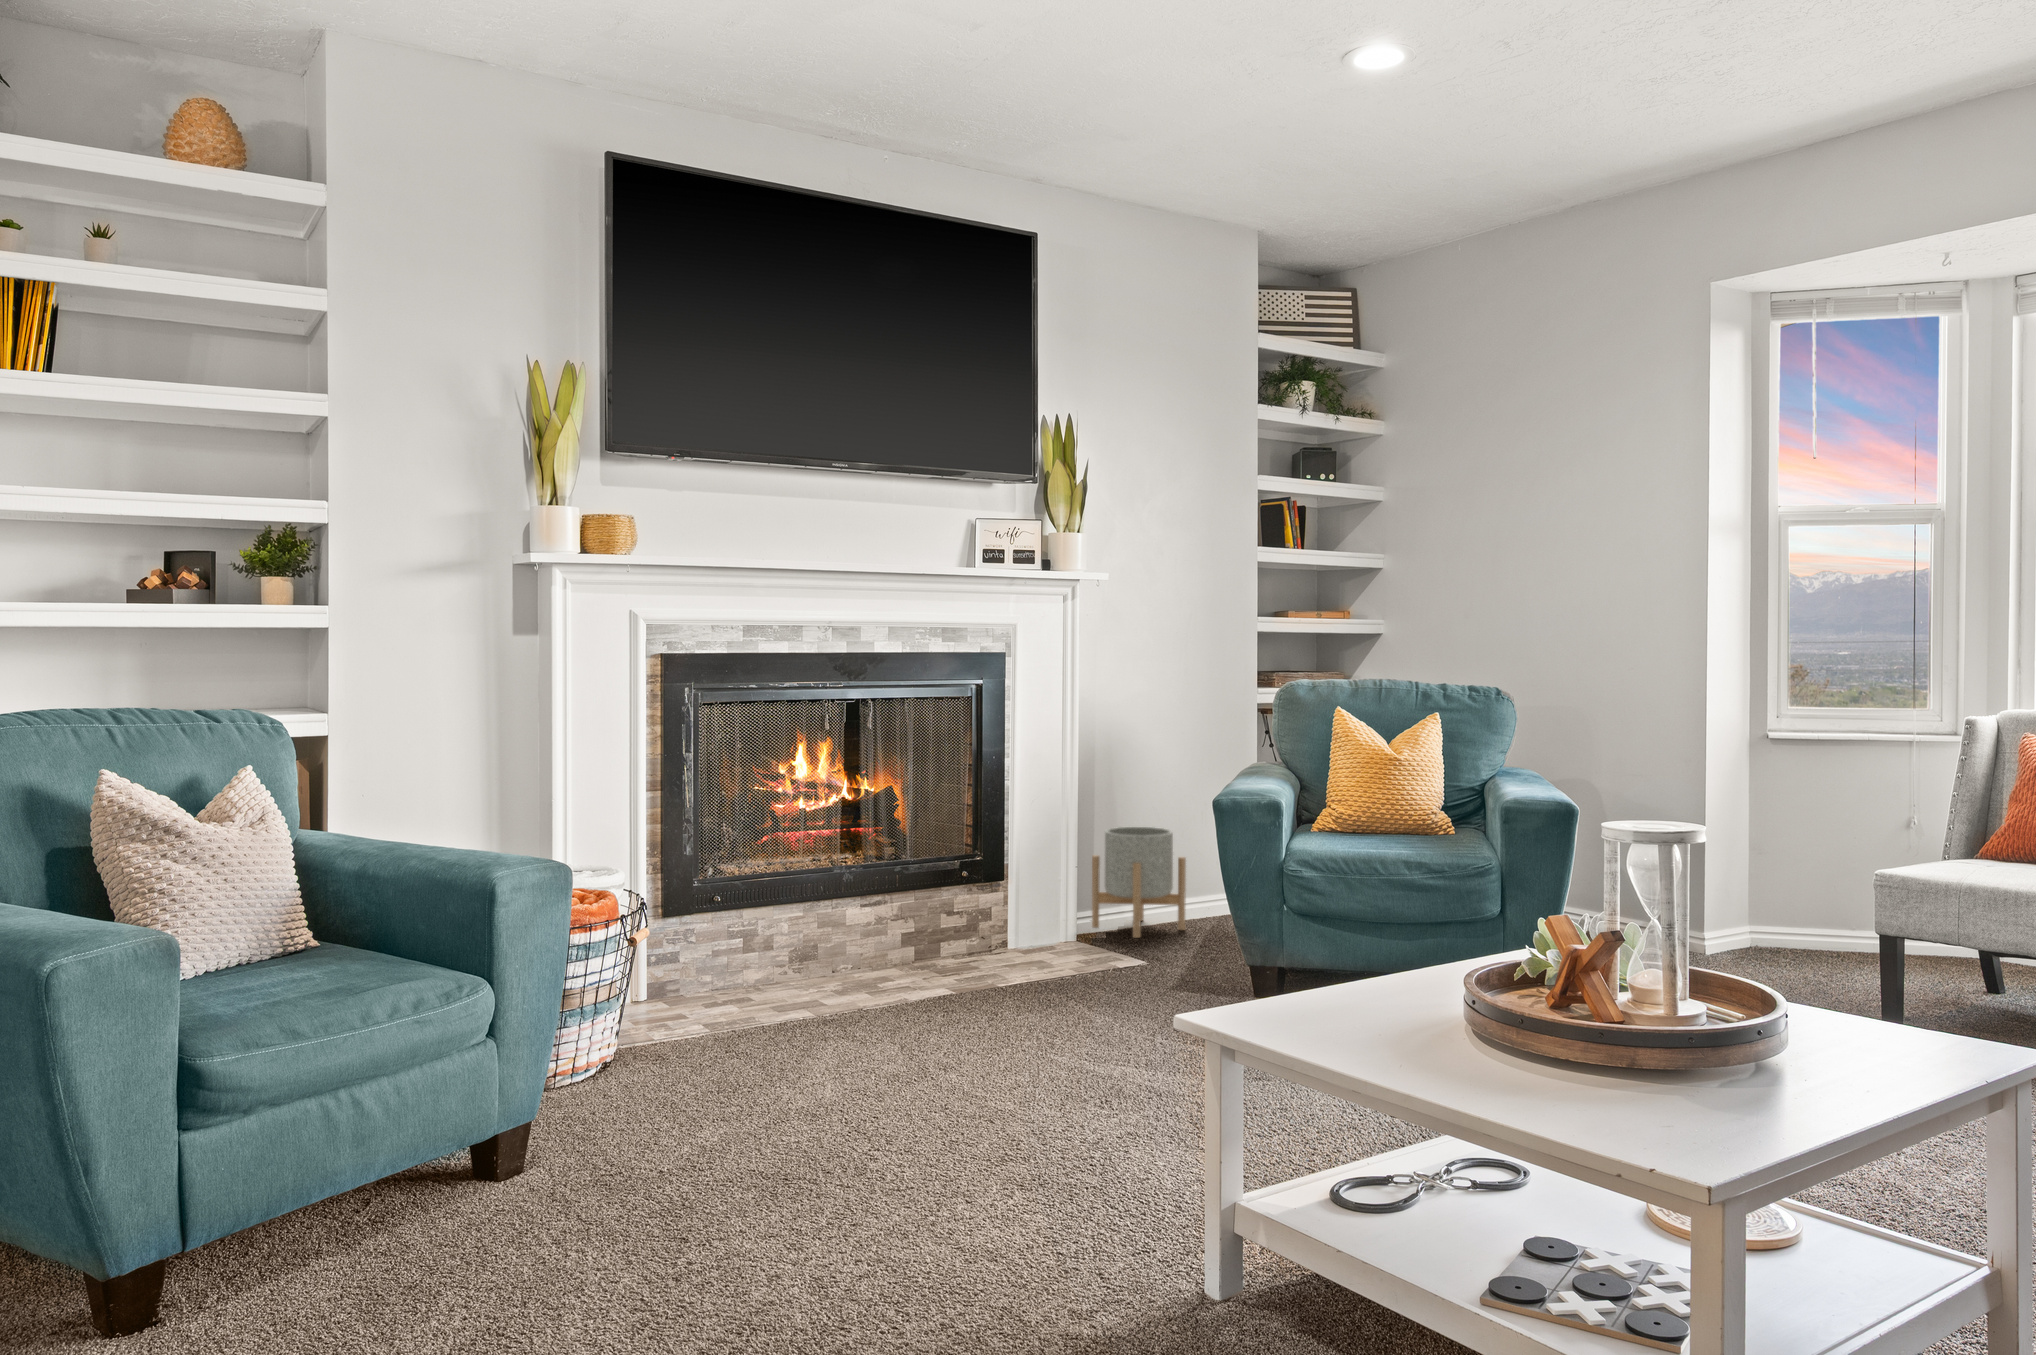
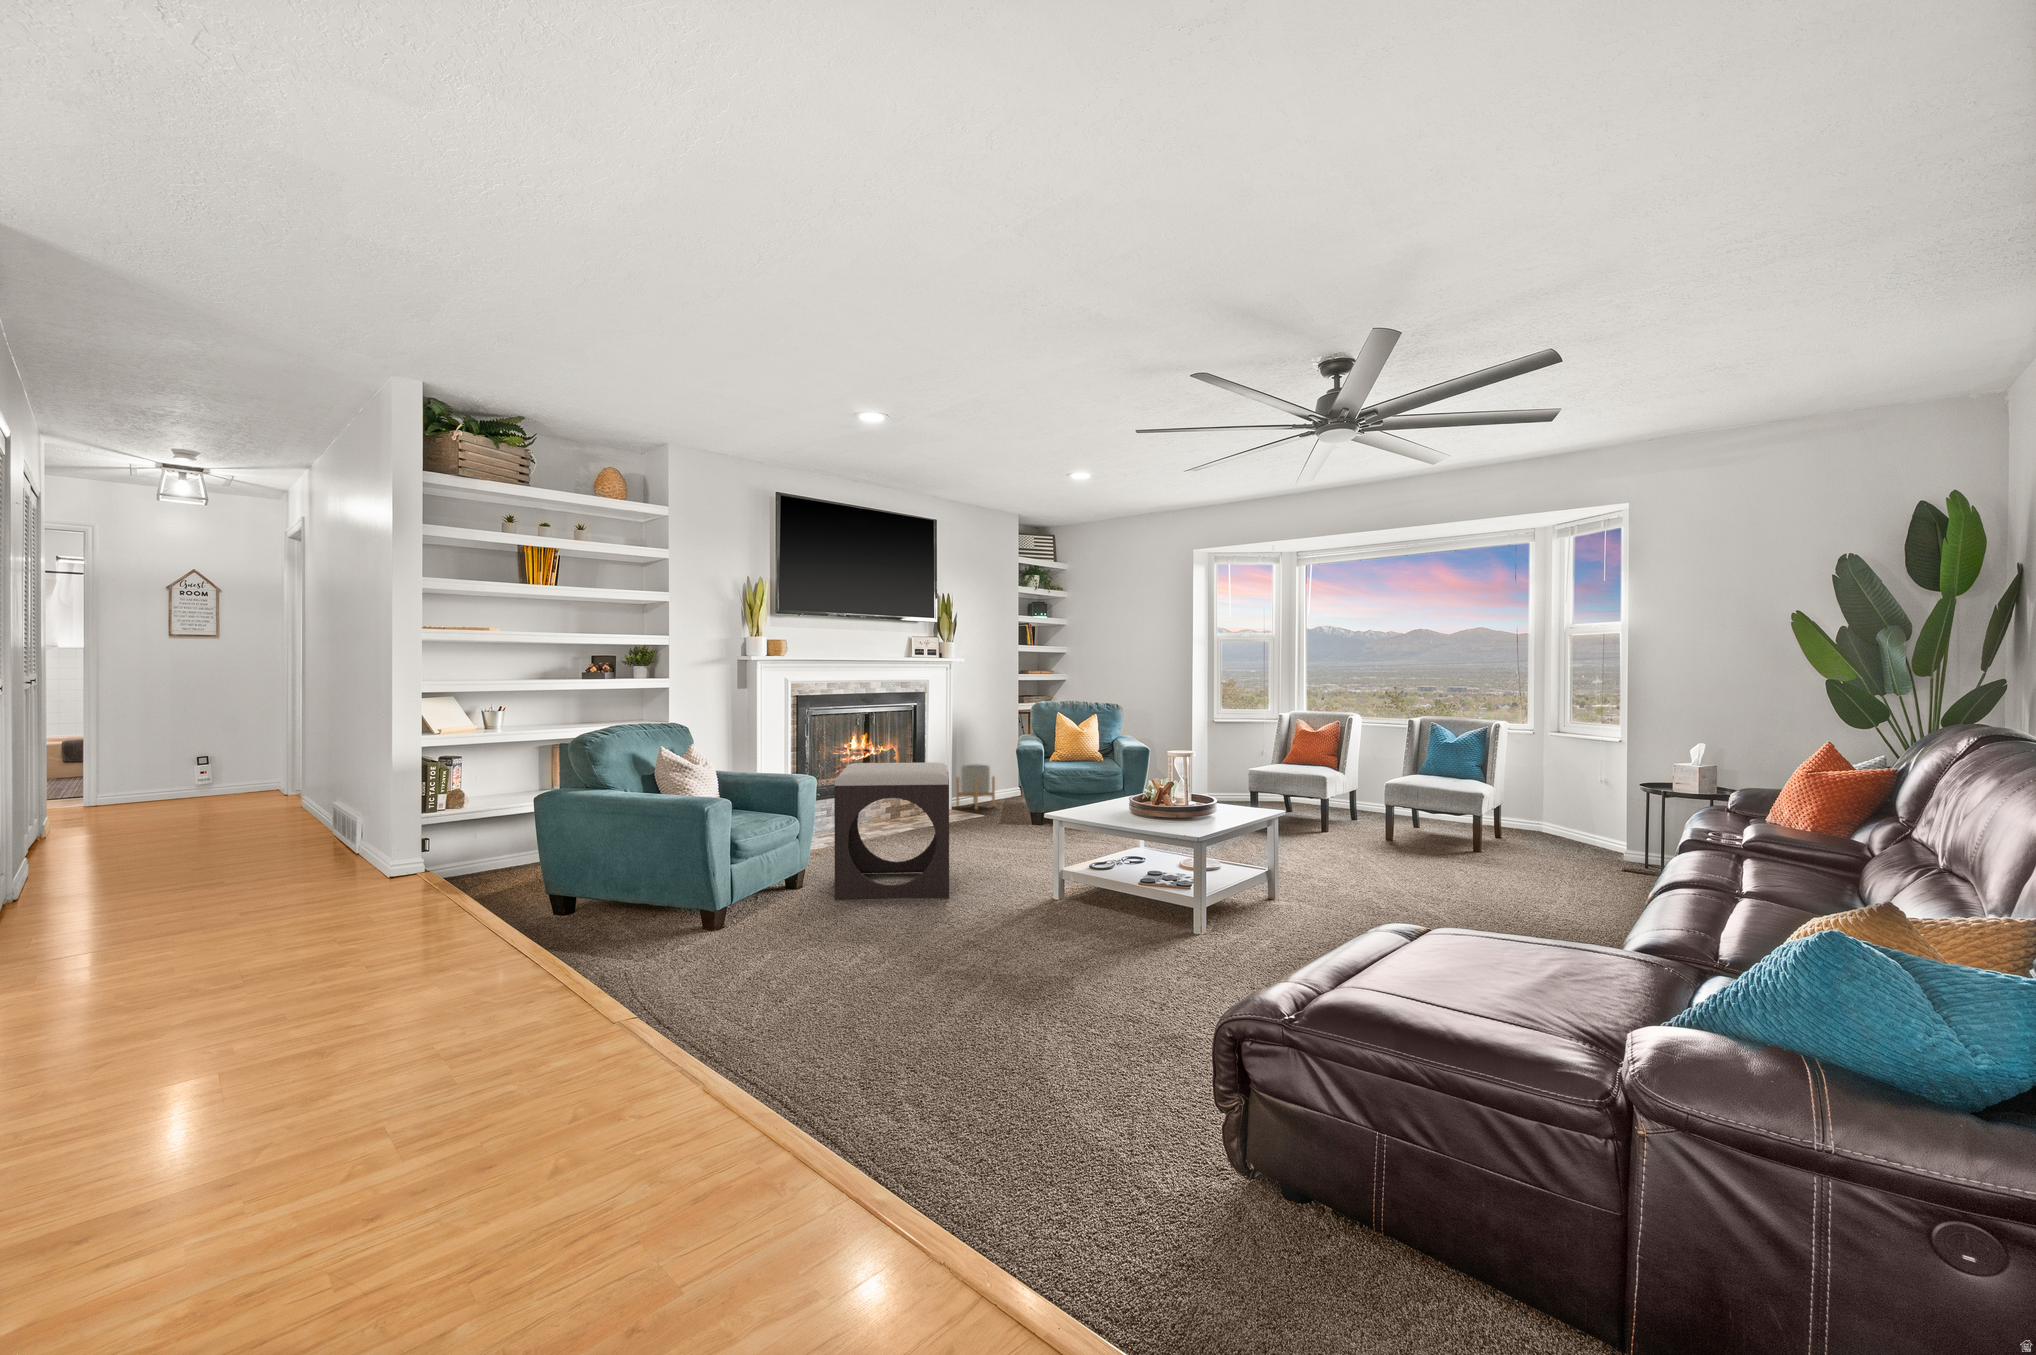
footstool: none [546,845,955,1297] -> present [834,763,949,900]

